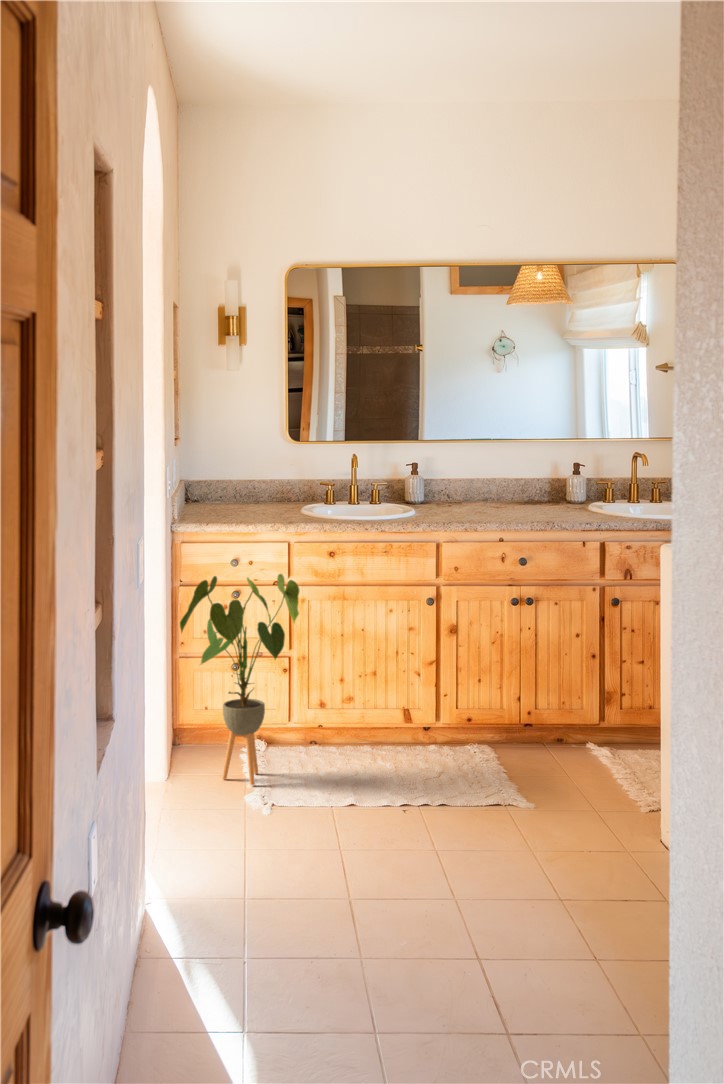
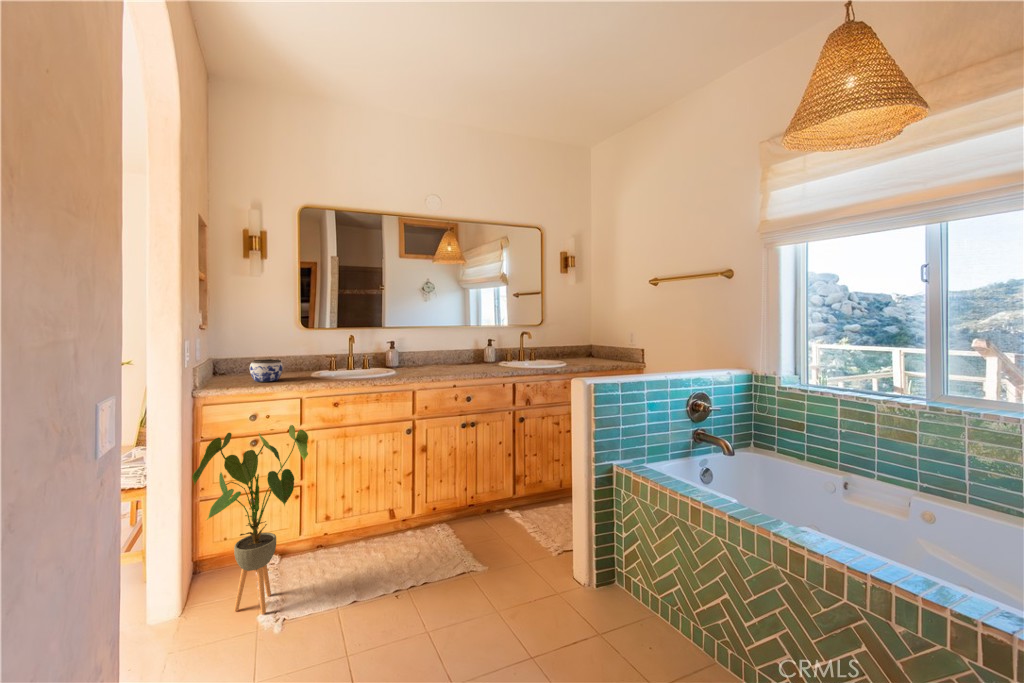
jar: none [230,489,268,518] -> present [250,359,283,382]

